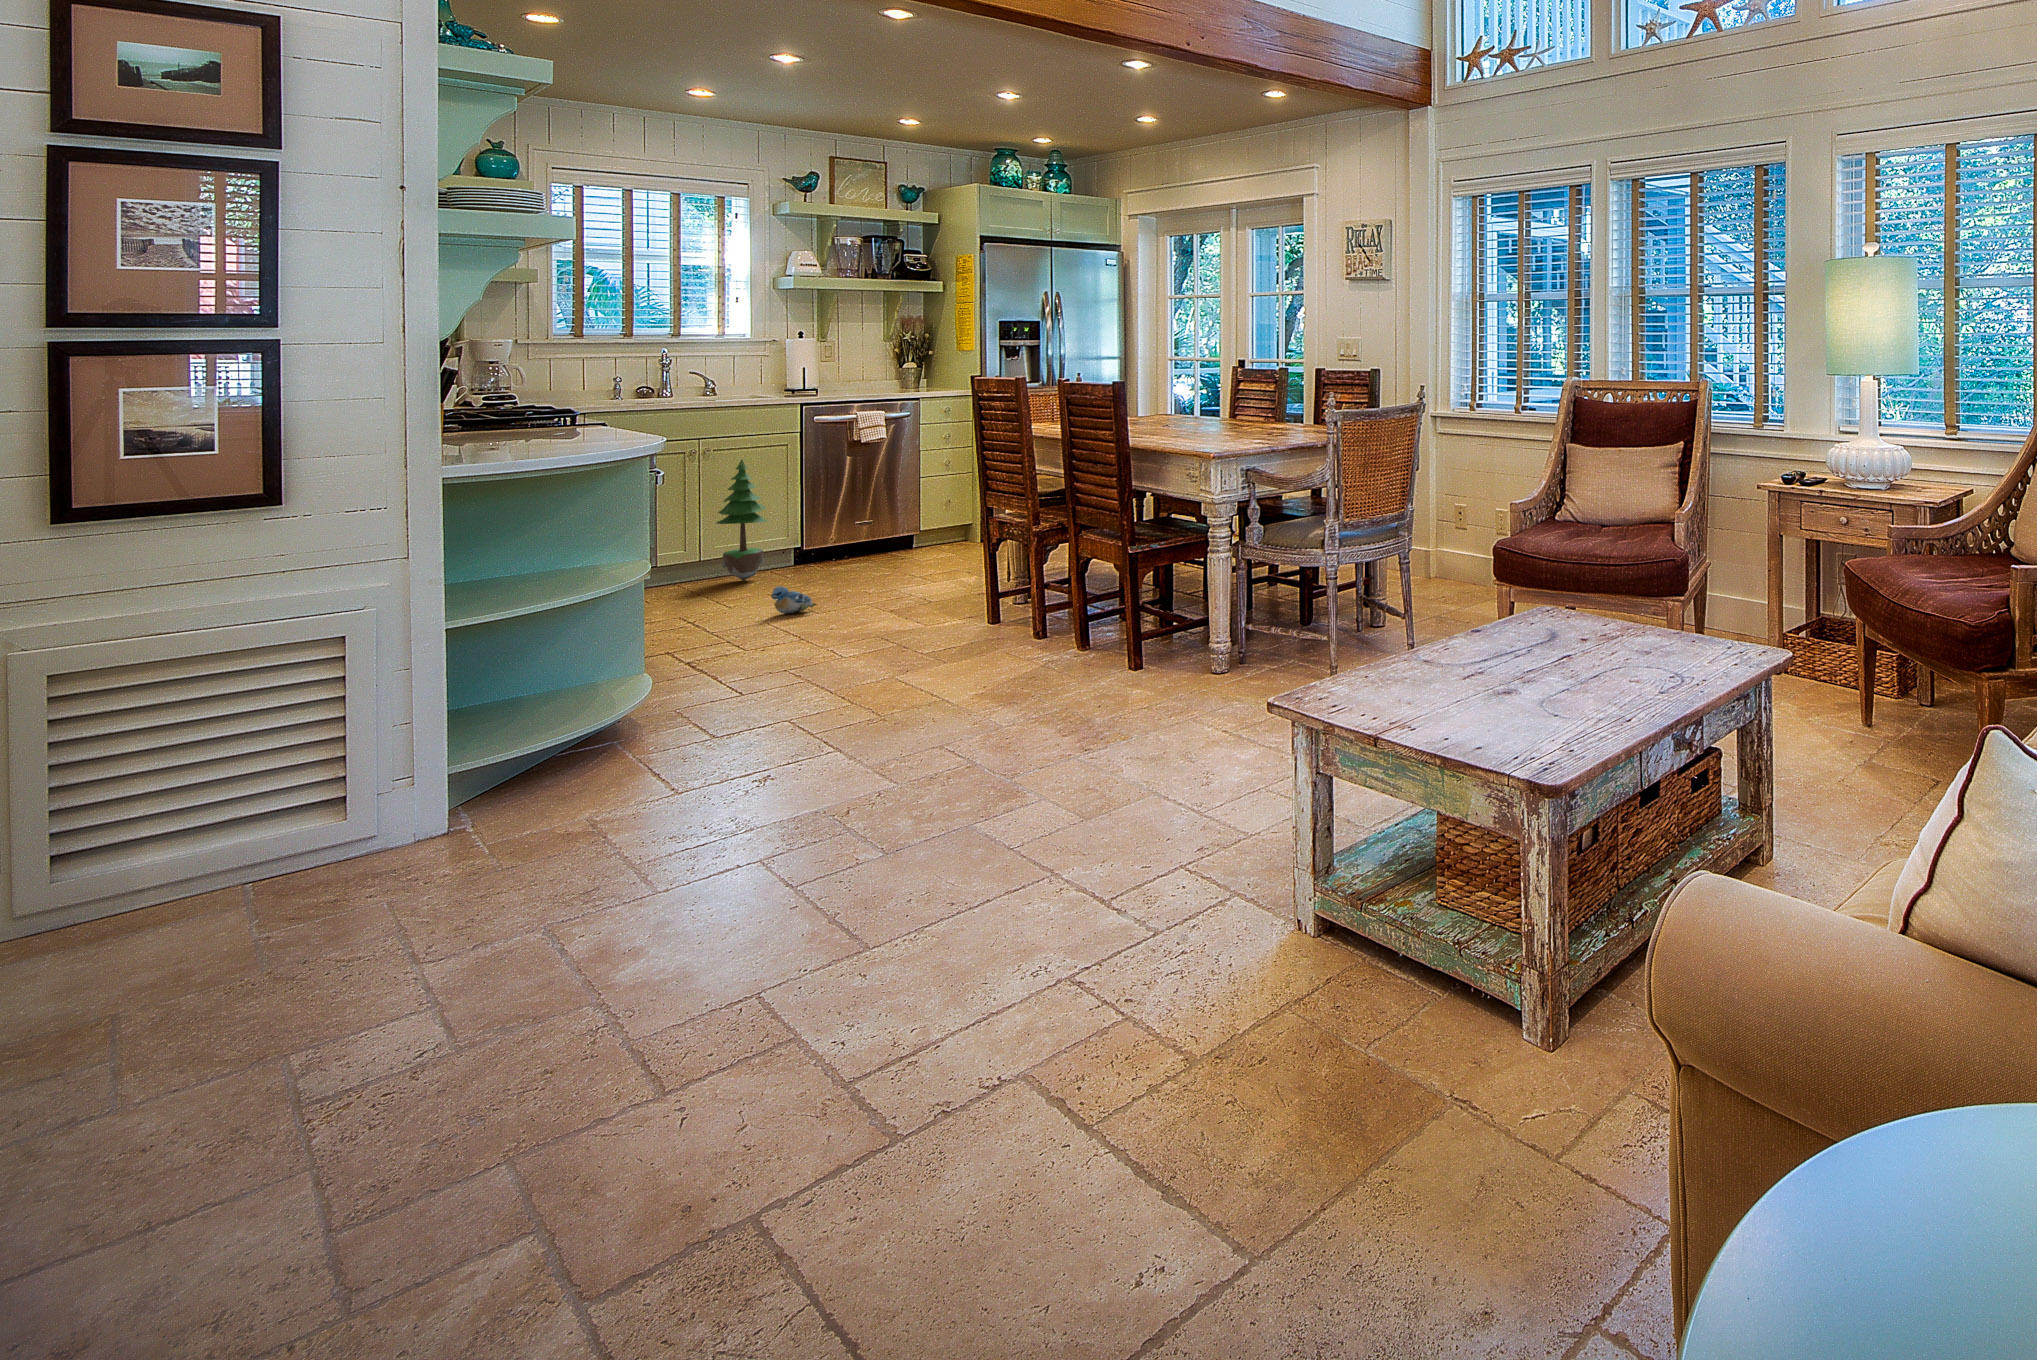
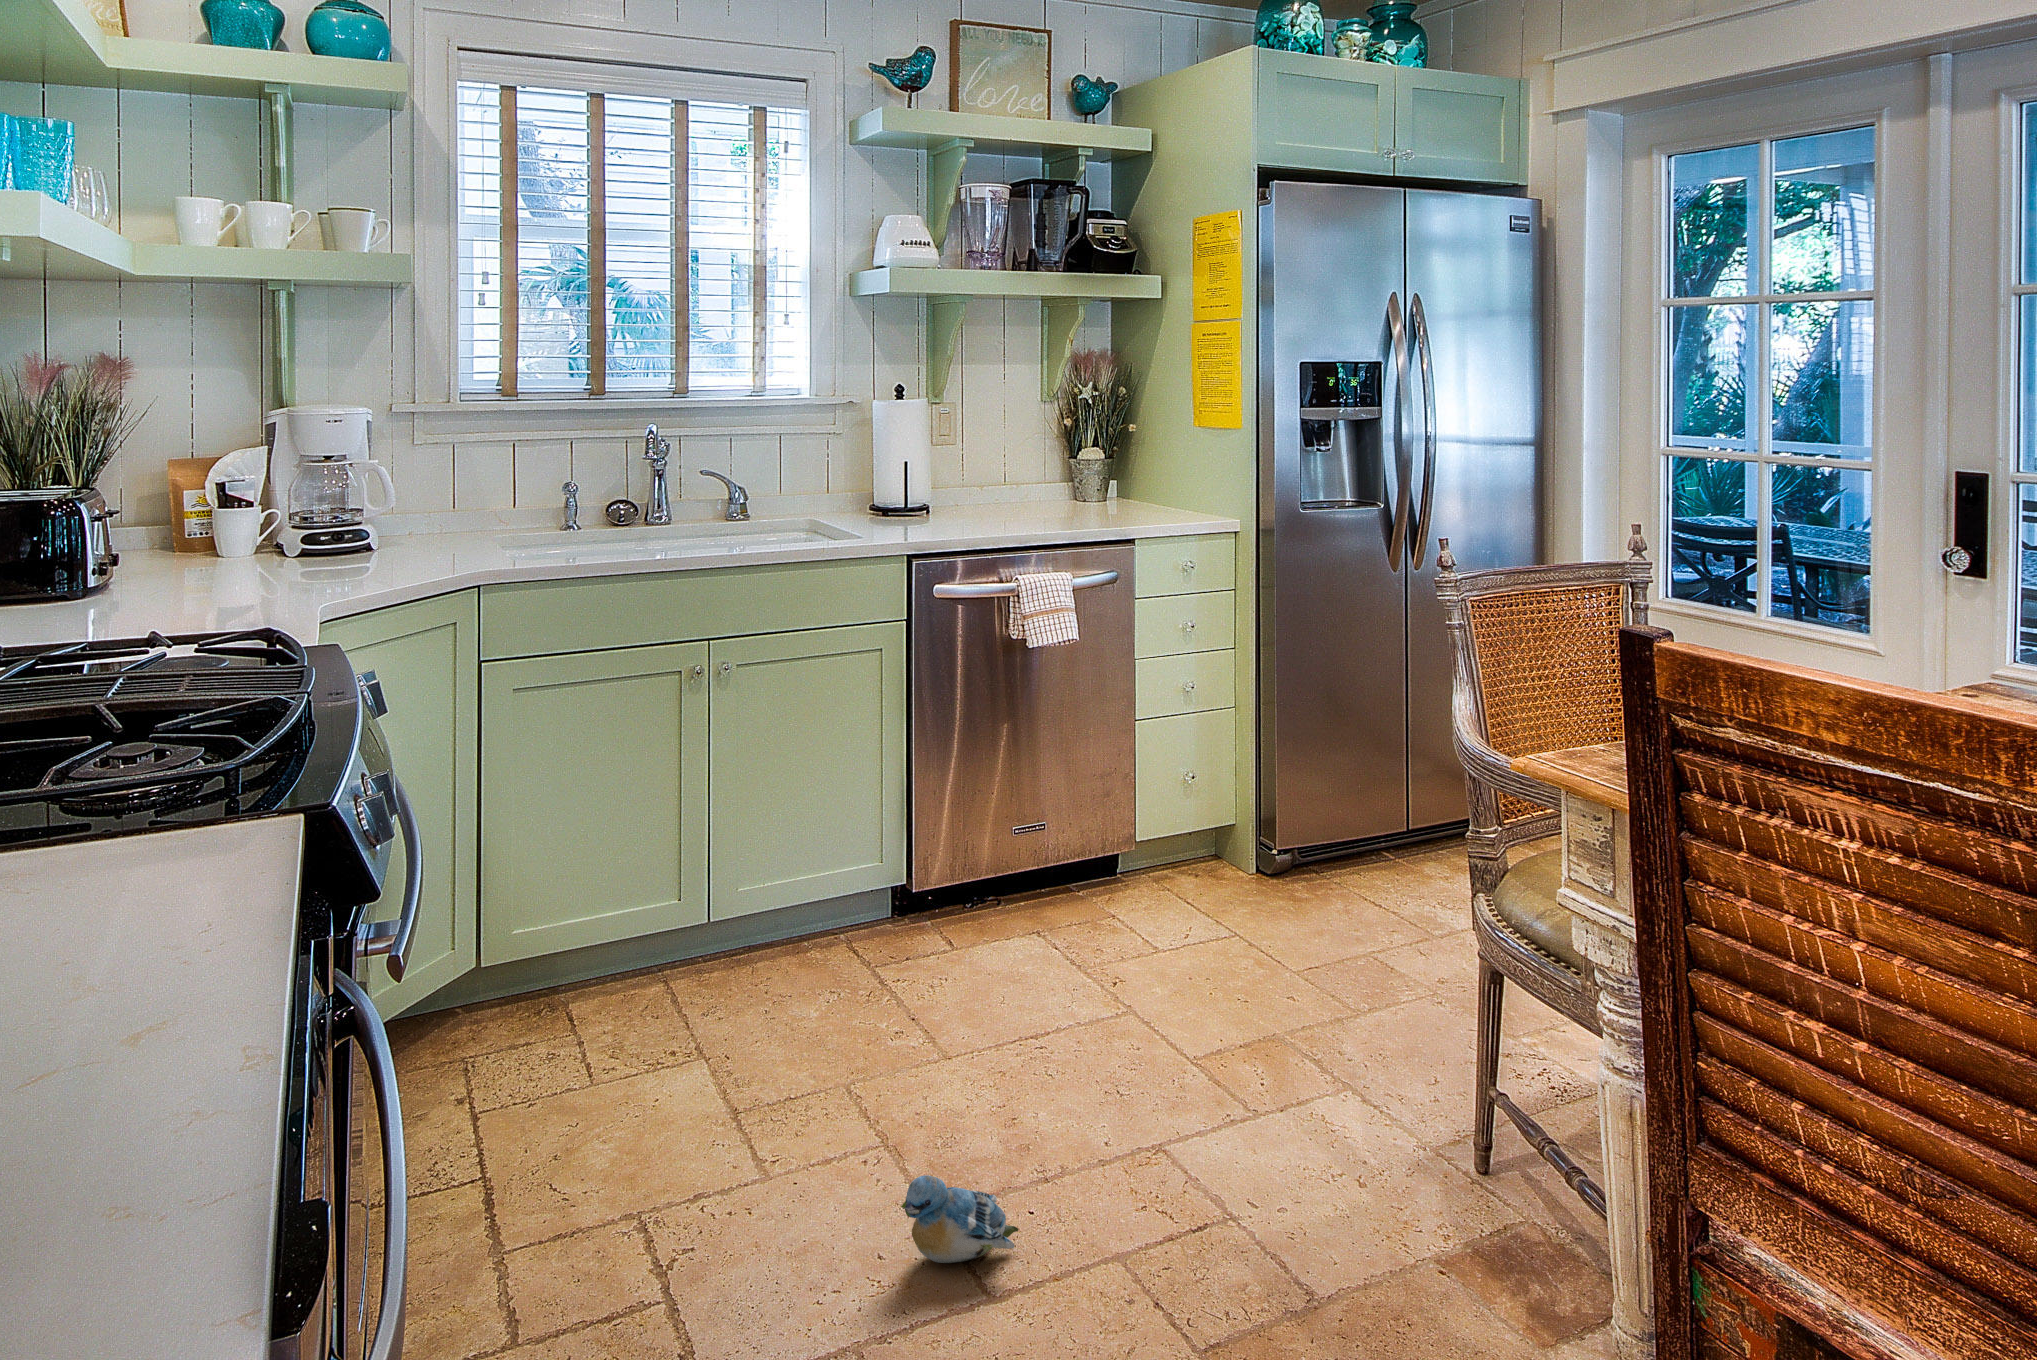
potted tree: present [716,459,767,581] -> none [751,697,857,993]

